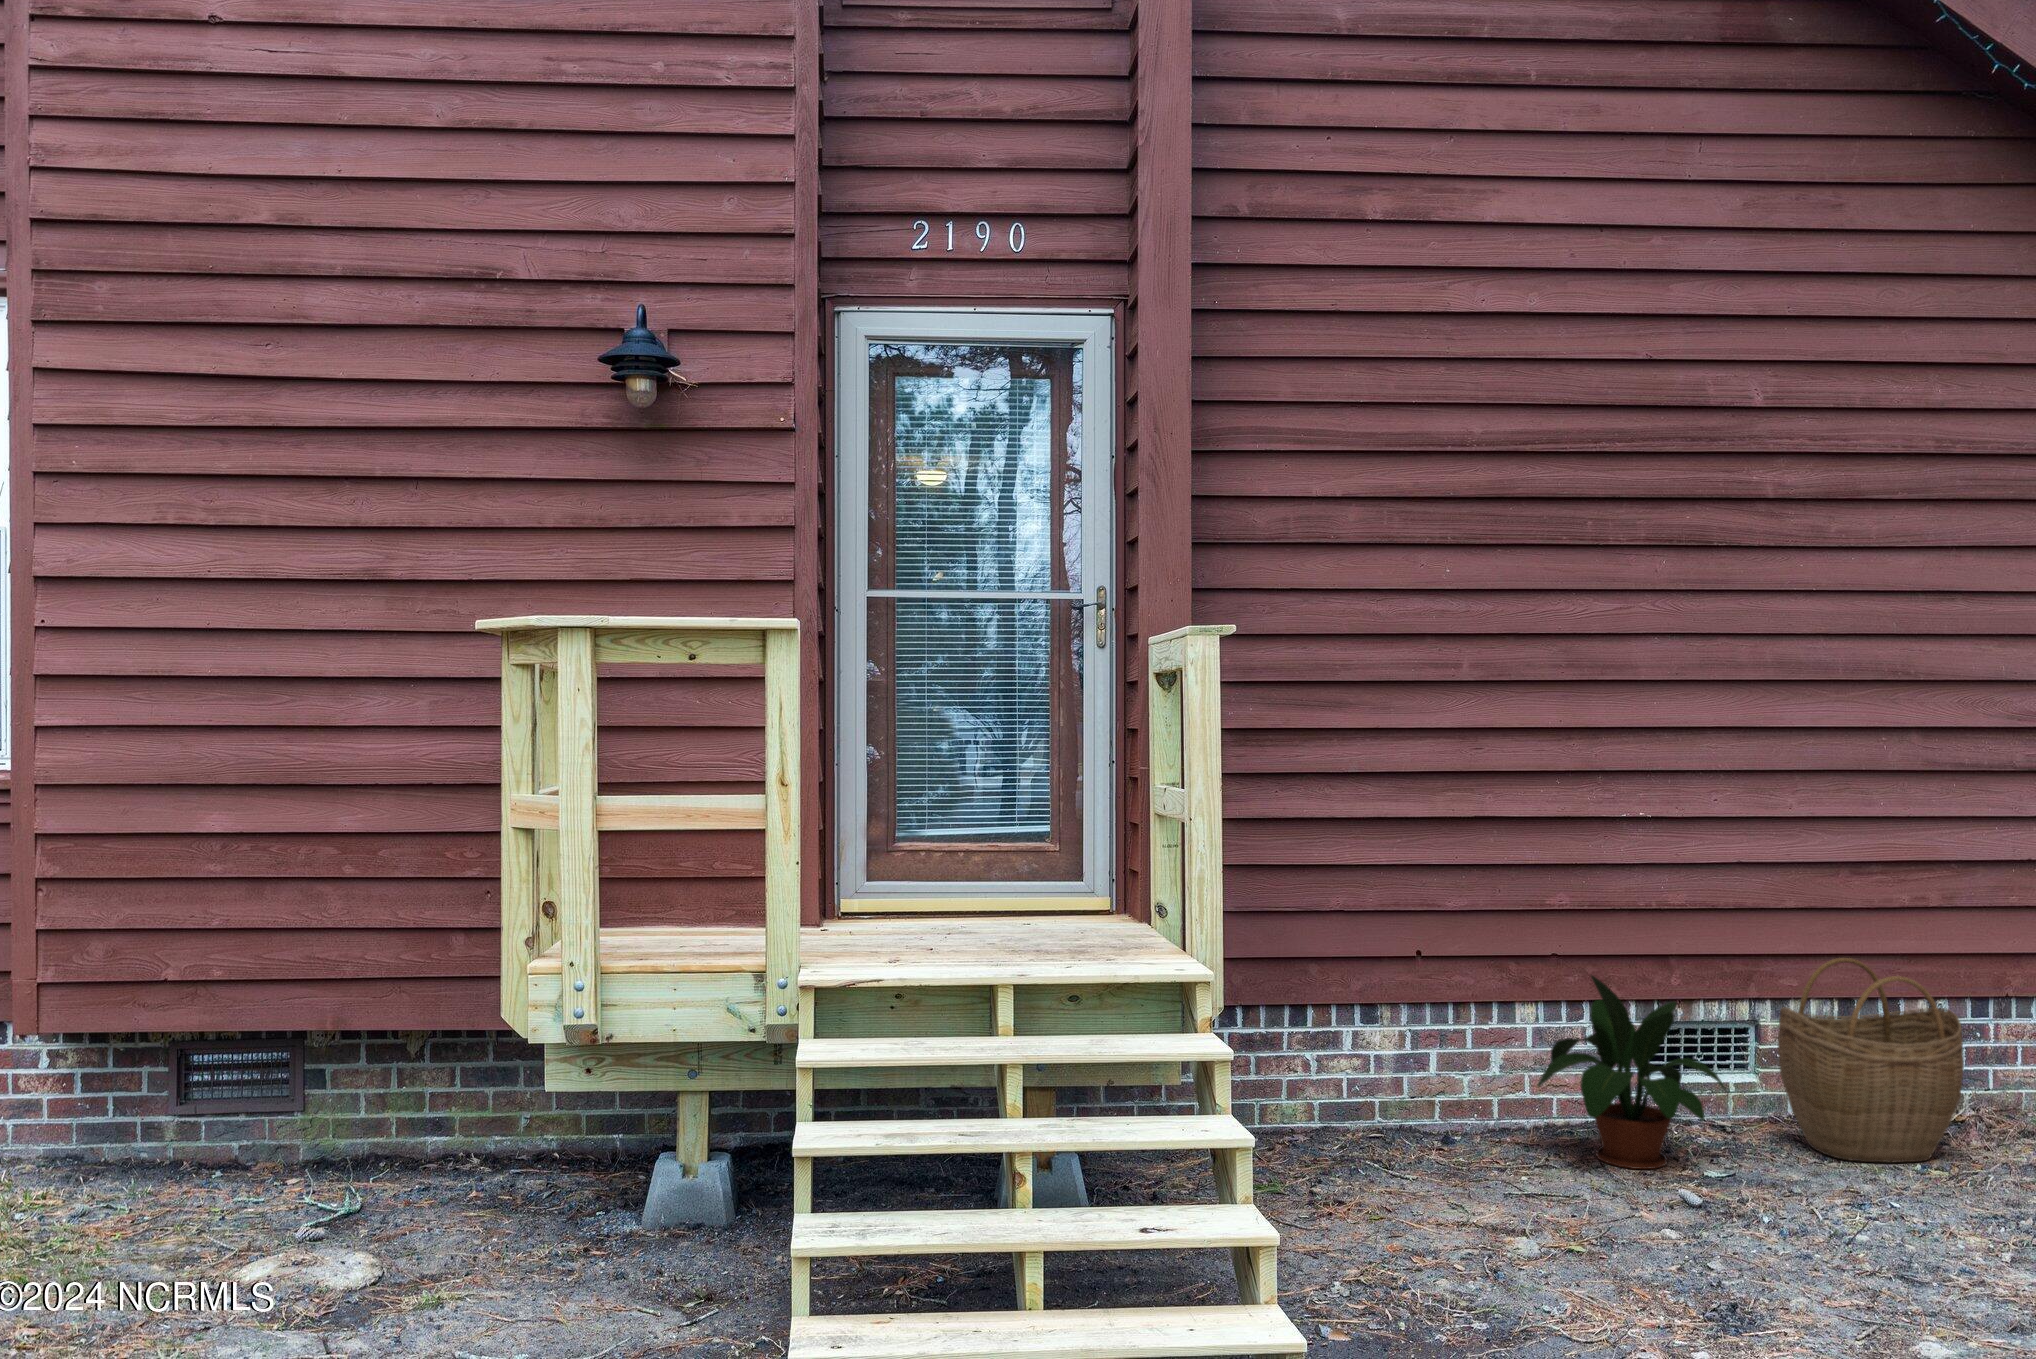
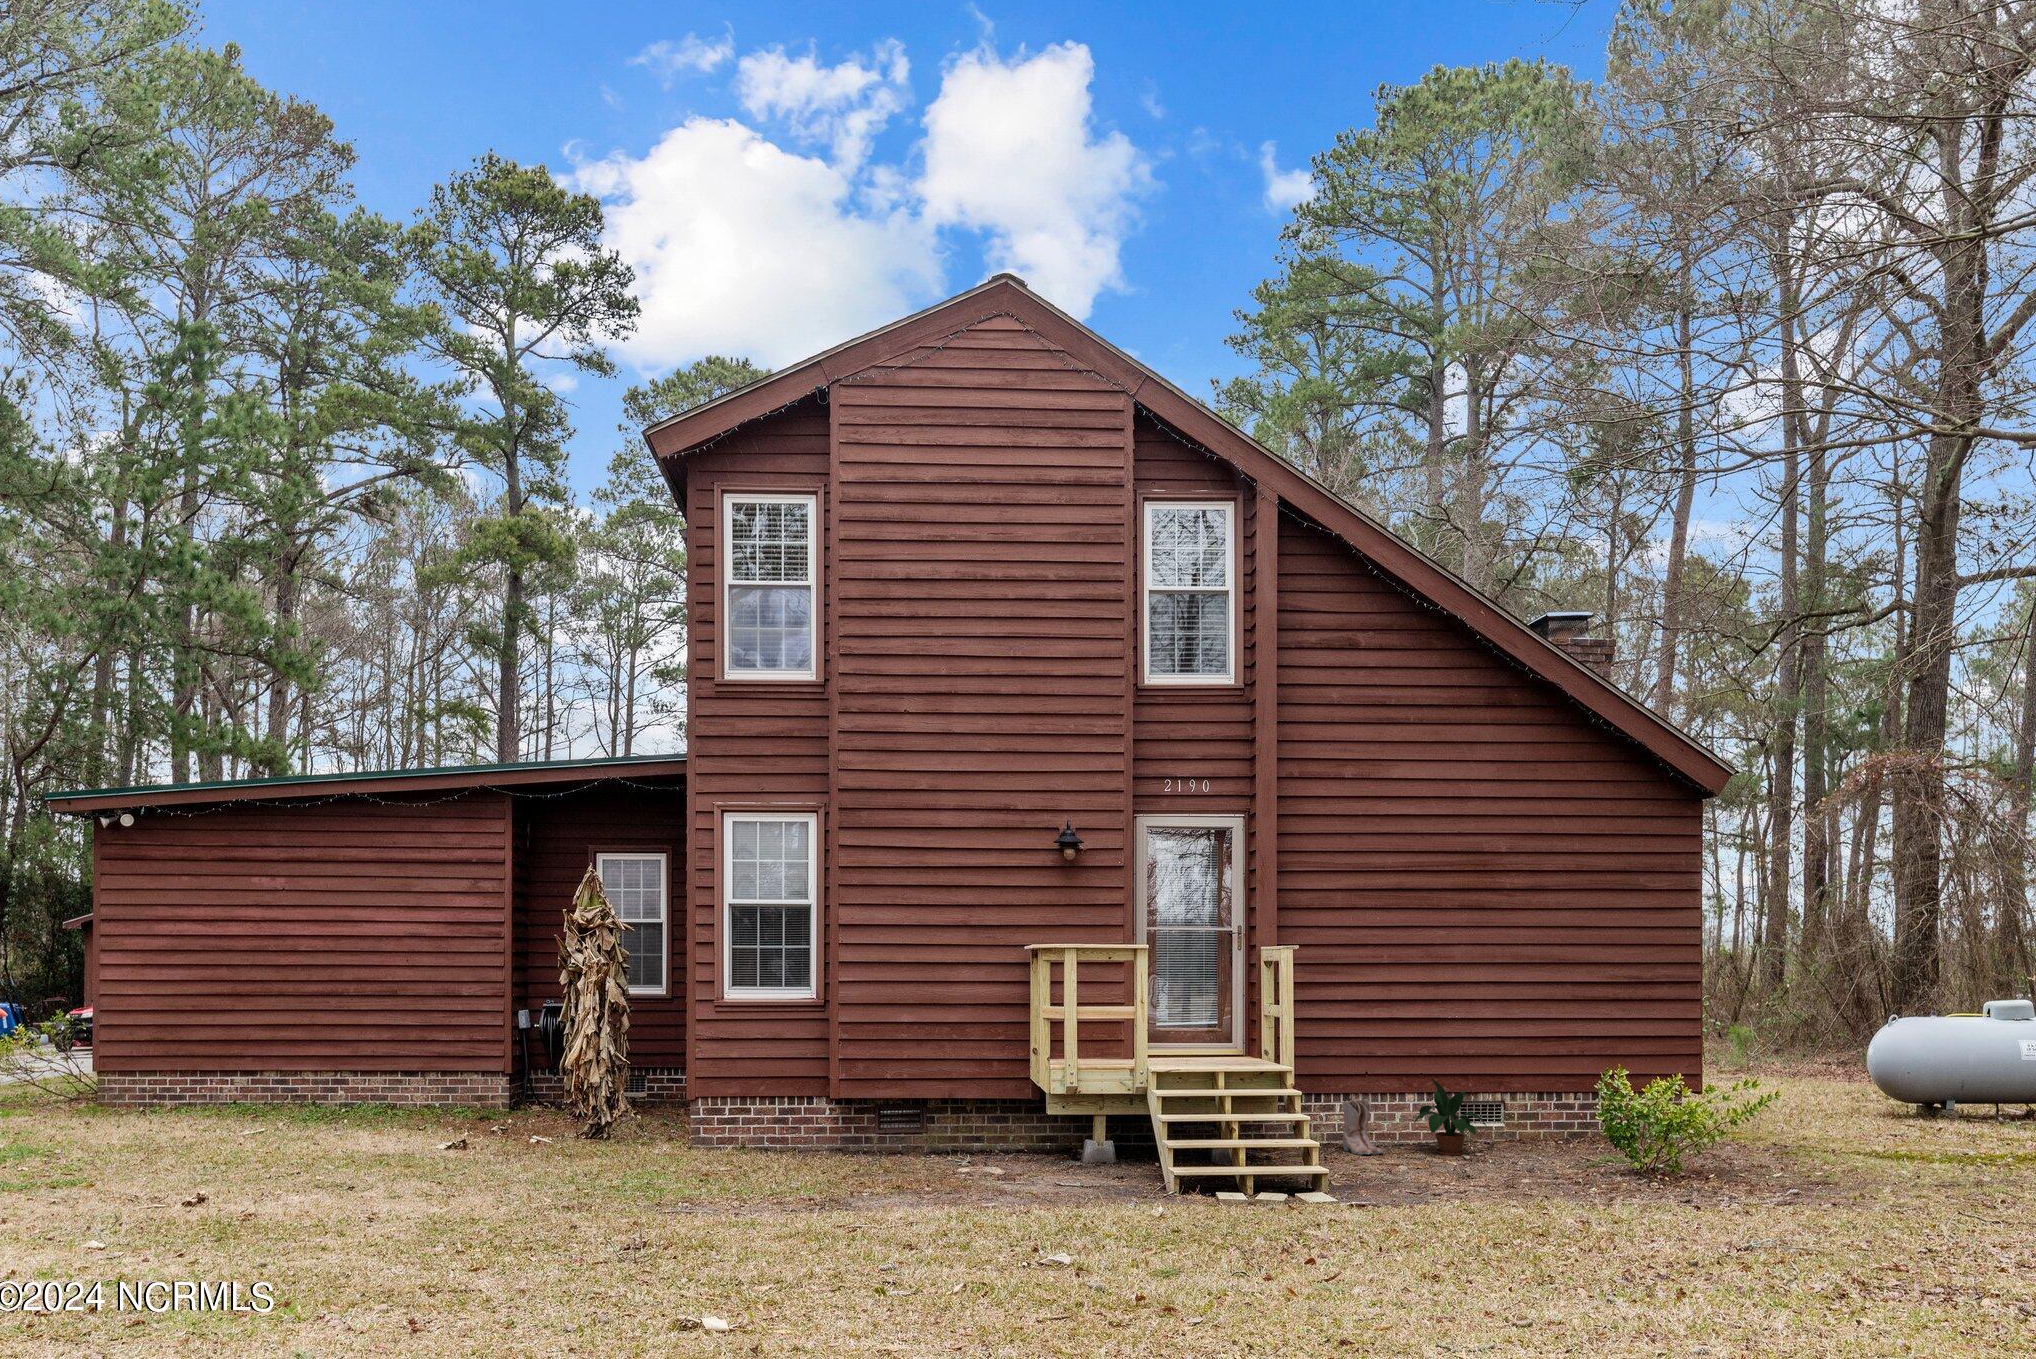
woven basket: present [1778,958,1964,1162] -> none [1510,1075,1577,1154]
boots: none [1355,1021,1460,1170] -> present [1343,1099,1384,1155]

